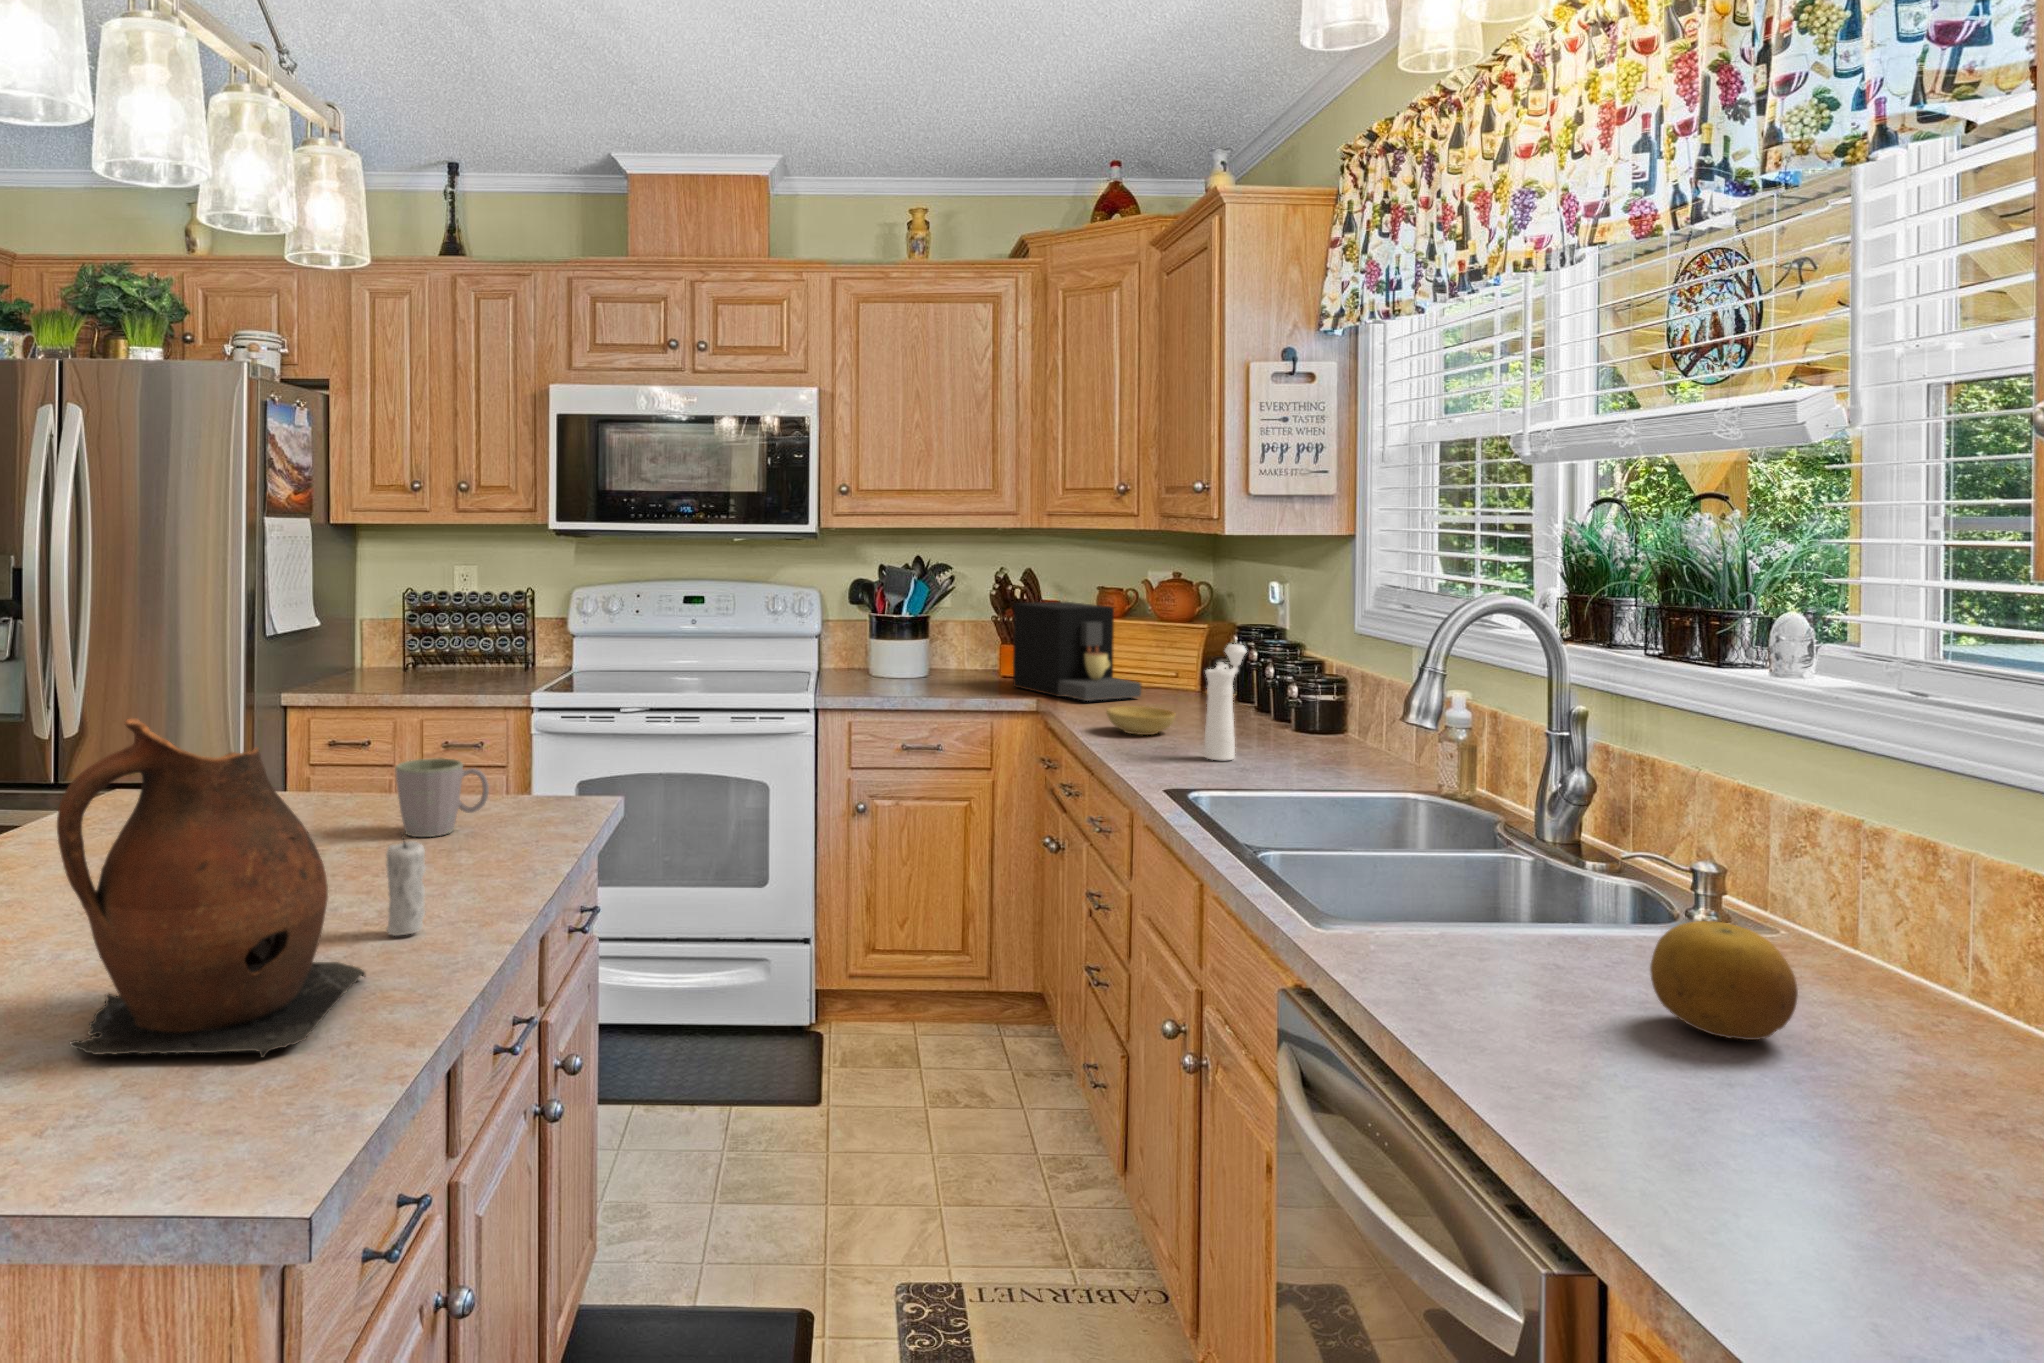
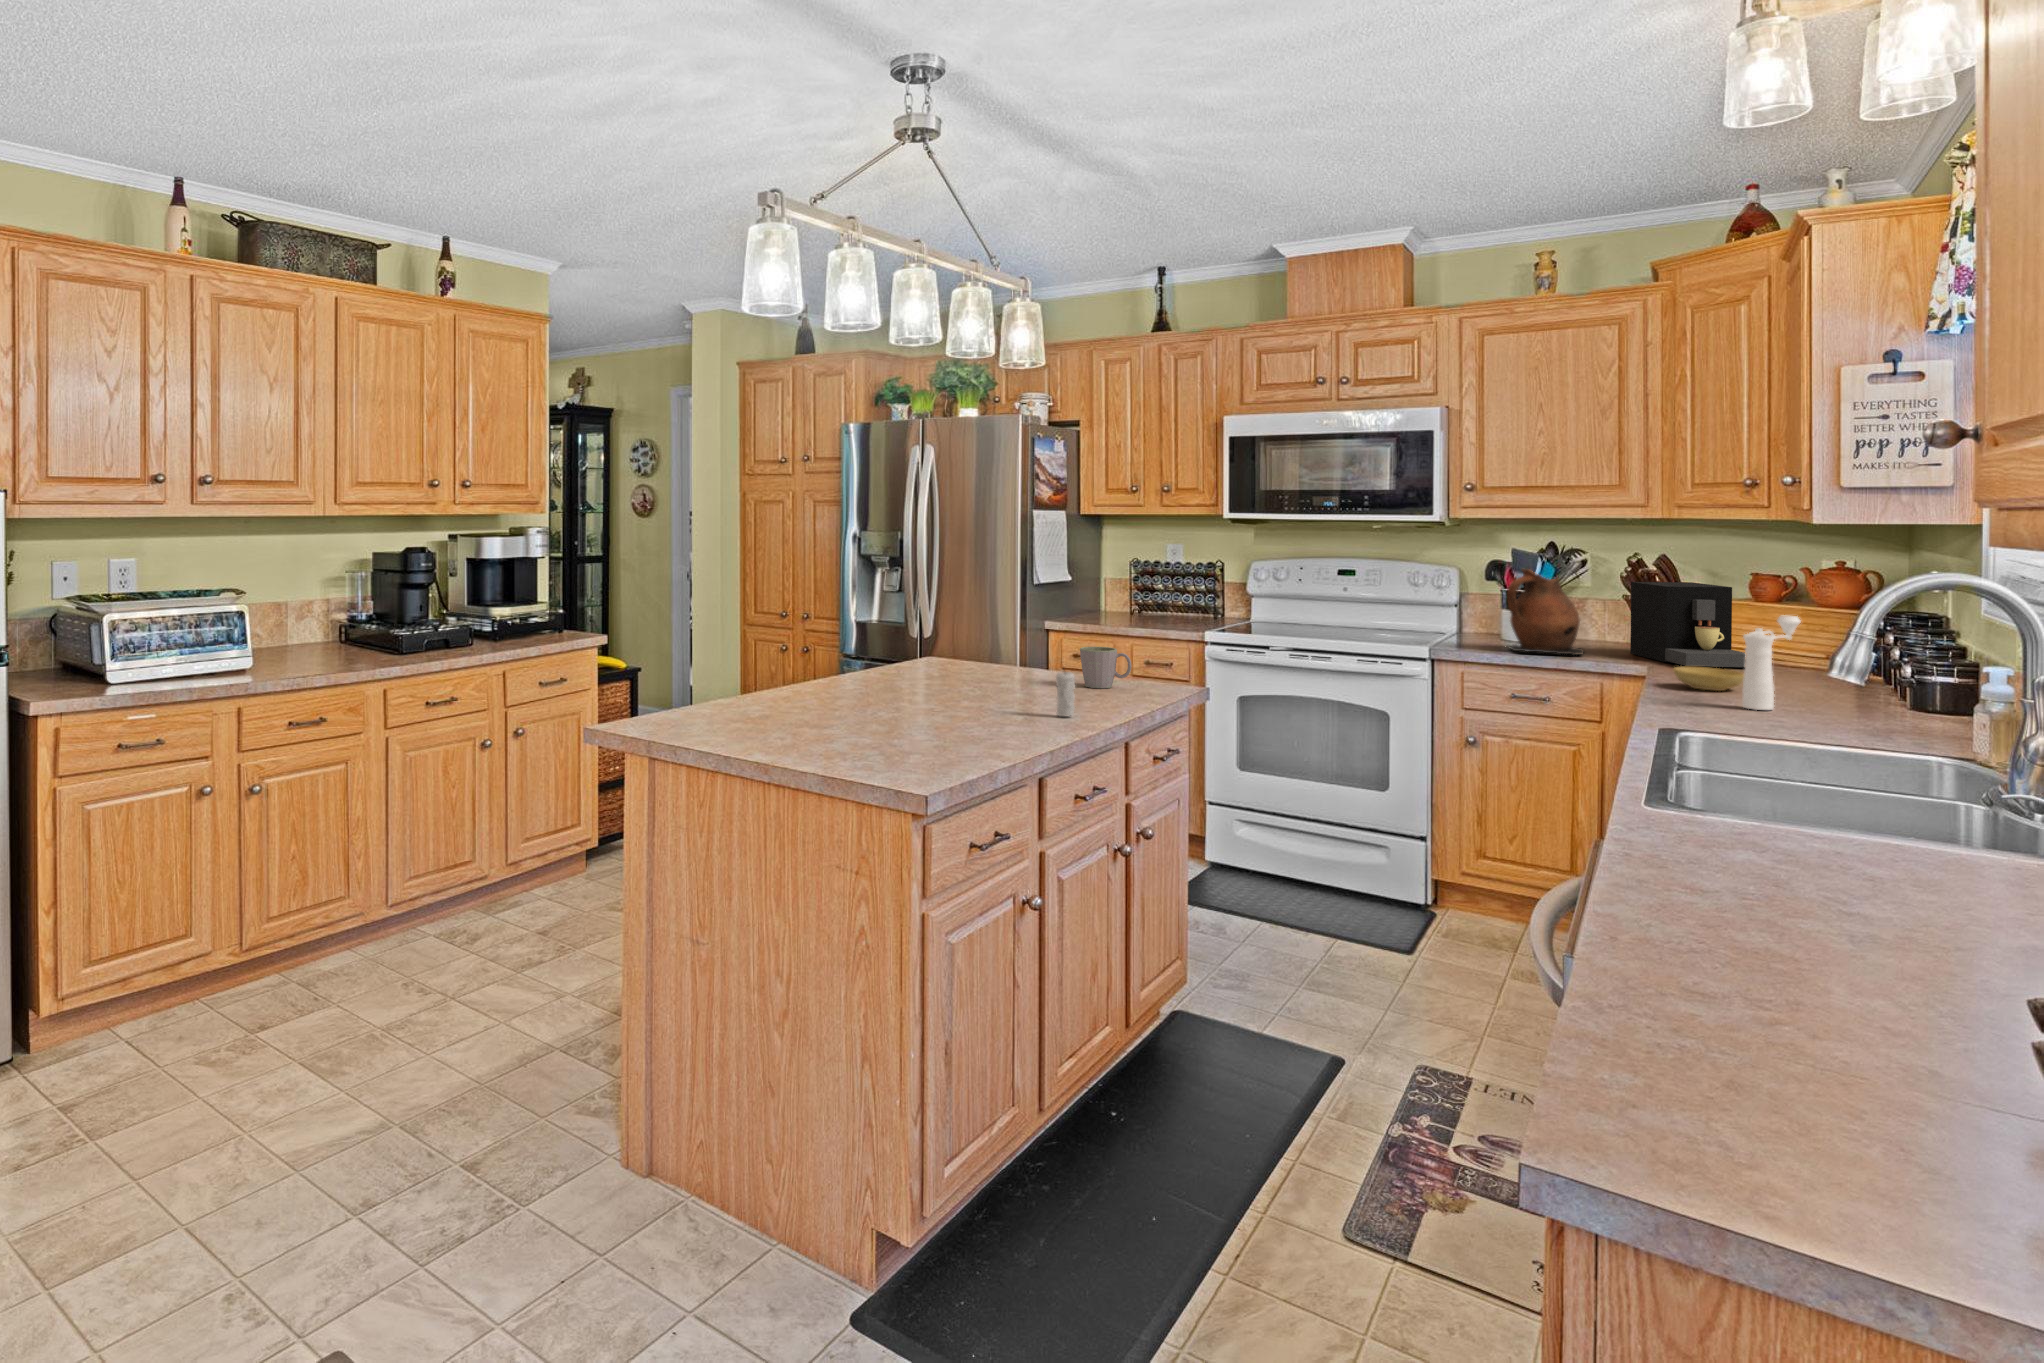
ceramic pitcher: present [57,718,365,1058] -> present [1507,569,1584,655]
fruit: present [1650,921,1798,1040] -> none [1830,781,1943,859]

